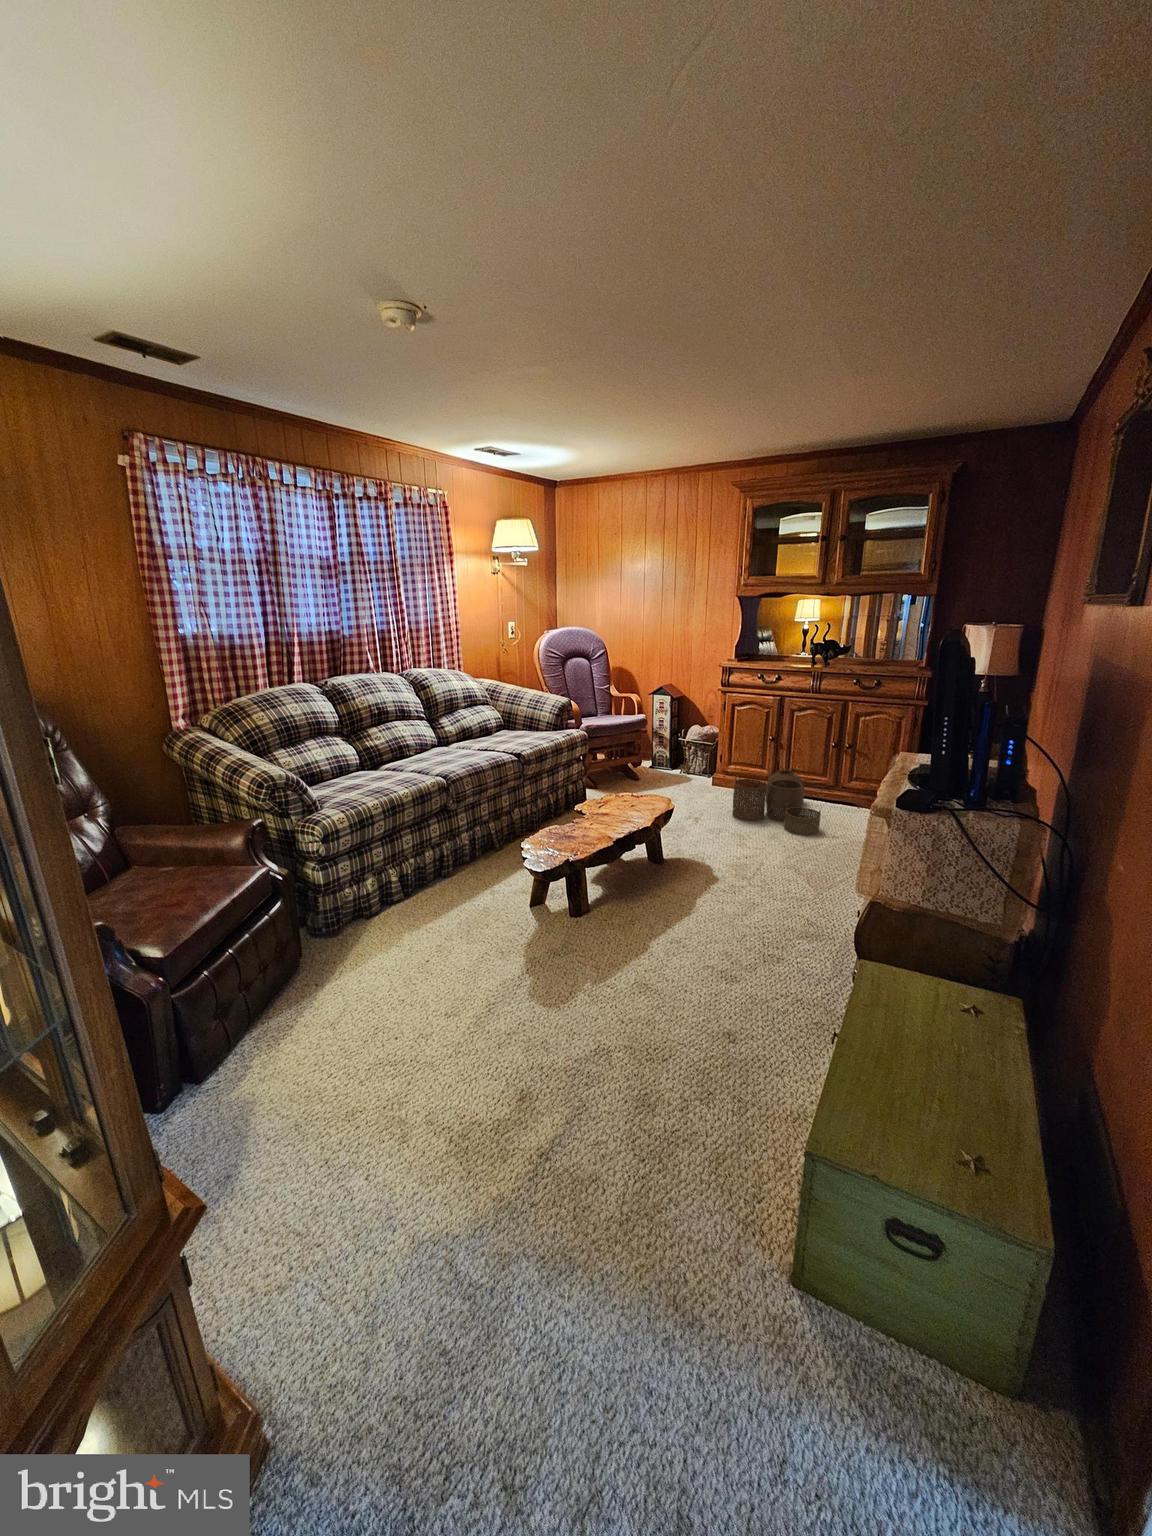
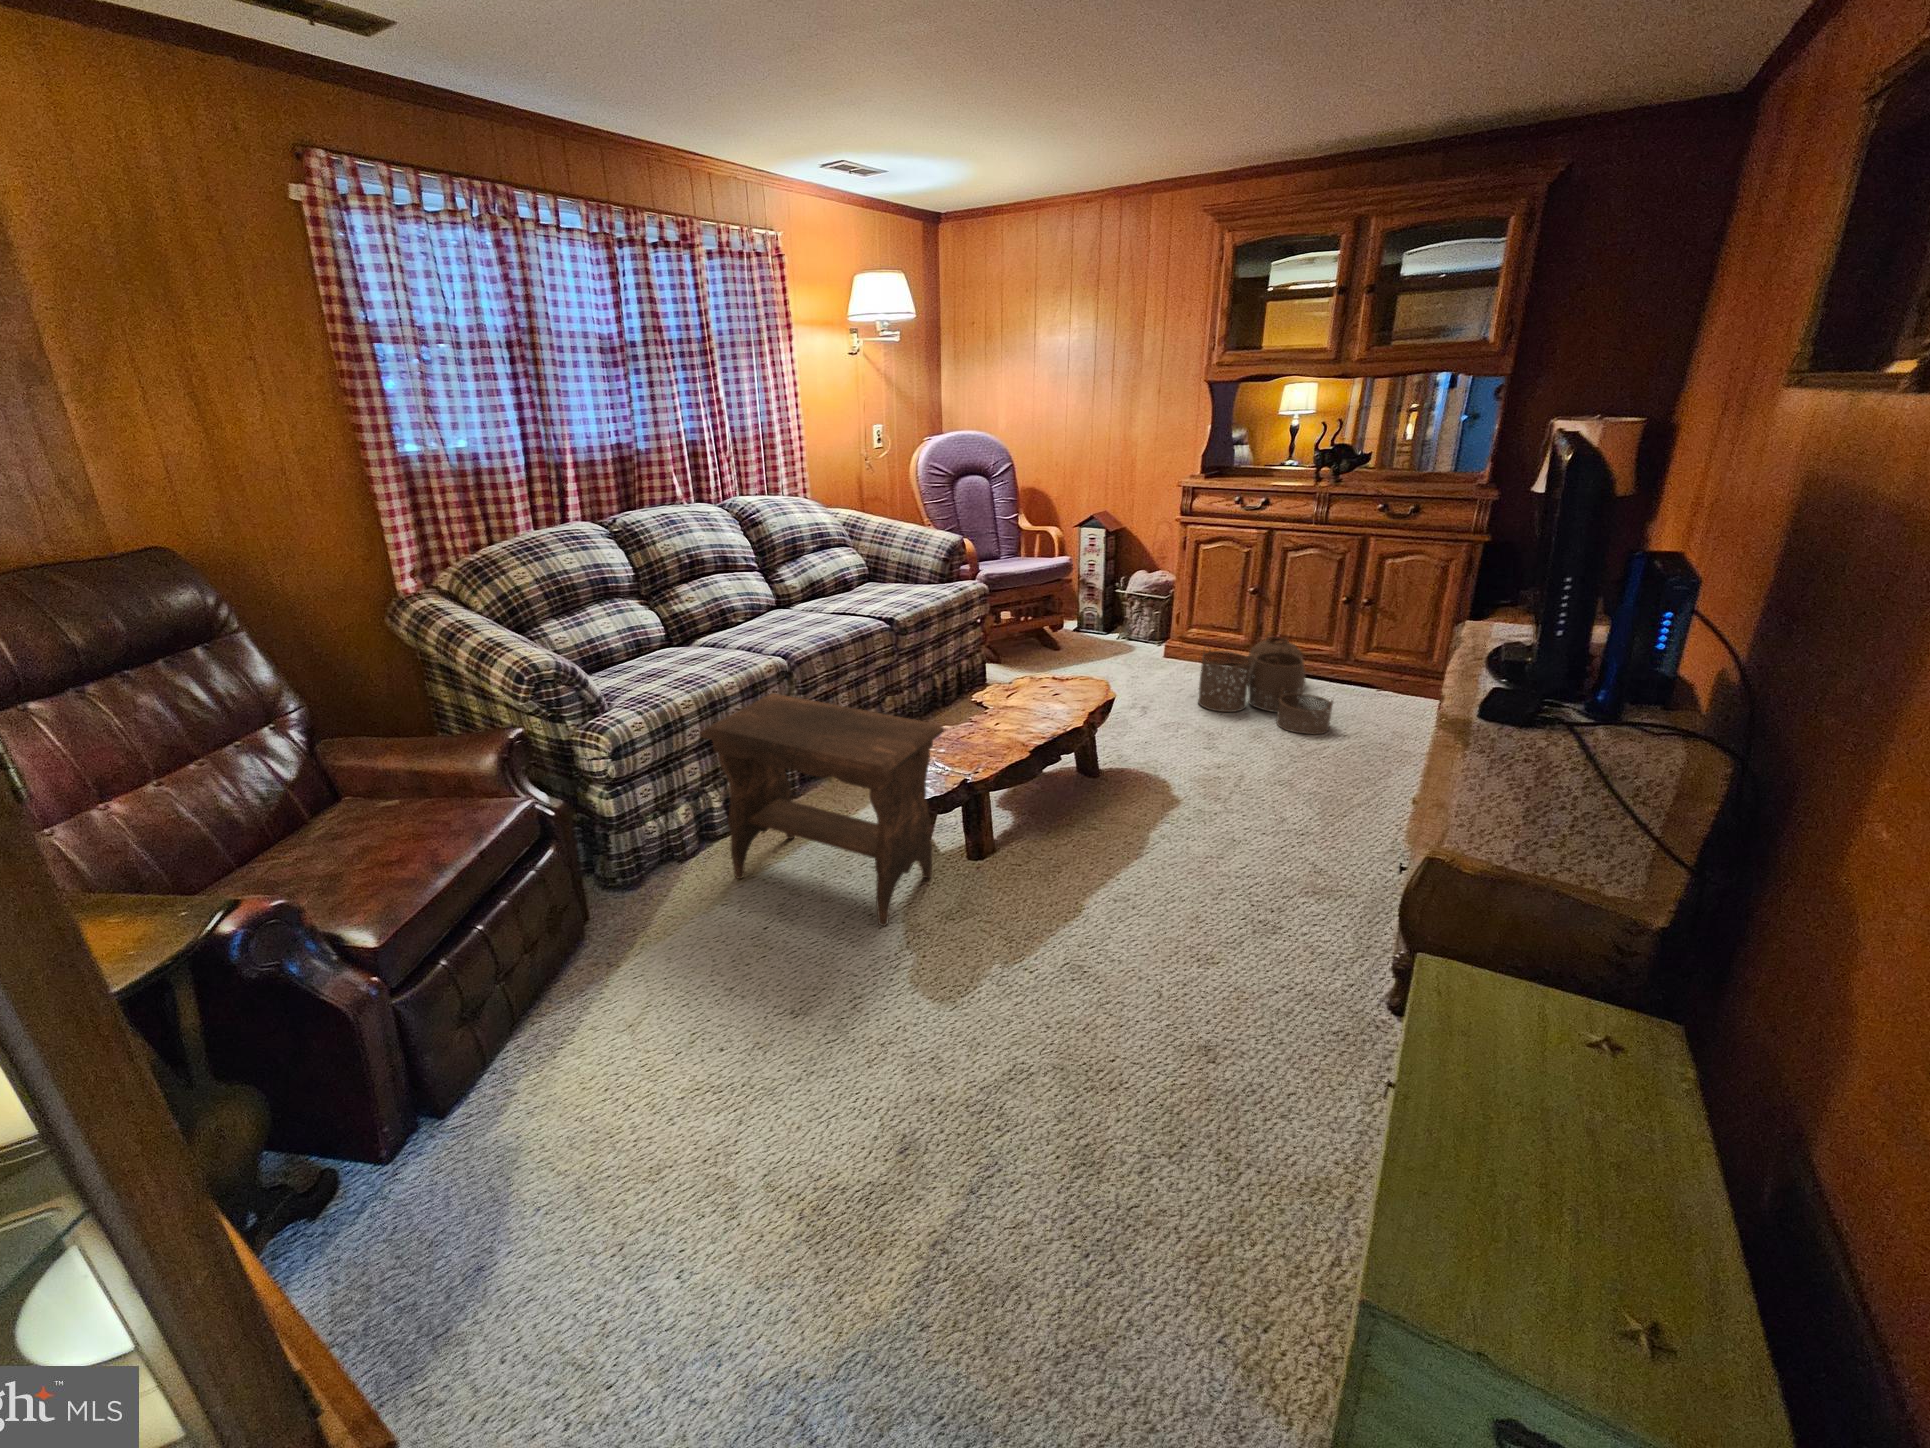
footstool: none [385,800,552,957] -> present [700,693,944,926]

